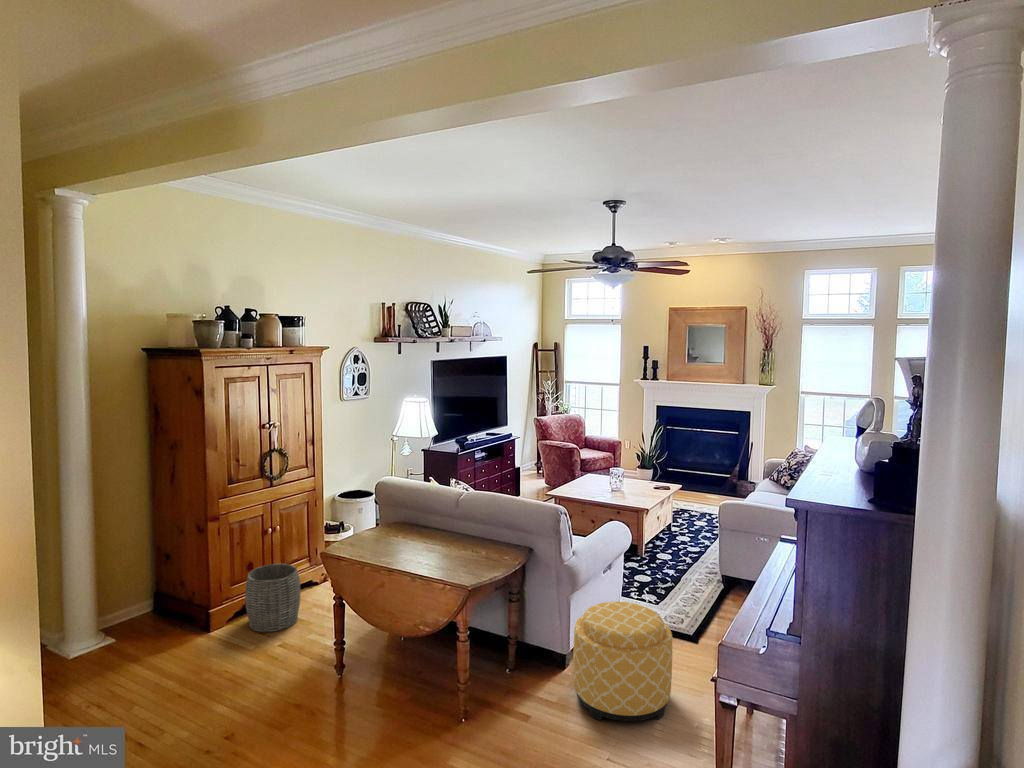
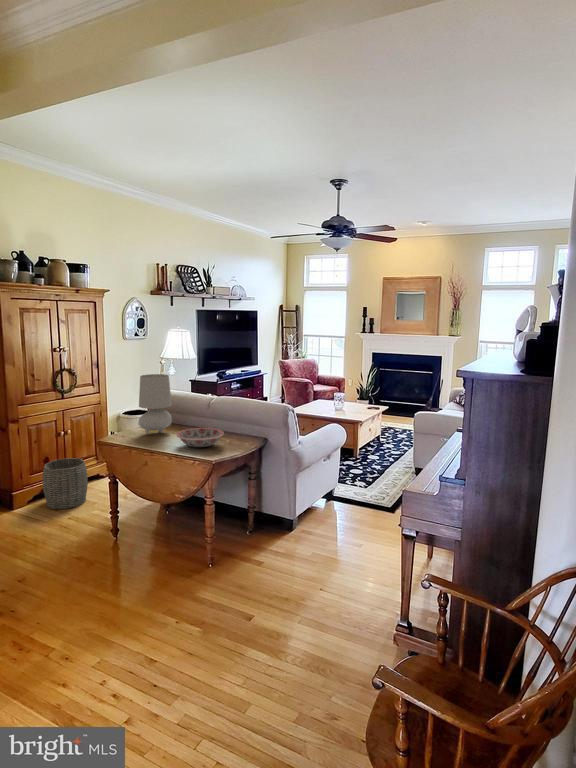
table lamp: none [371,464,412,542] -> present [139,374,172,435]
ceramic bowl: none [421,536,480,564] -> present [176,428,224,447]
ottoman: present [573,601,672,721] -> none [297,478,373,565]

